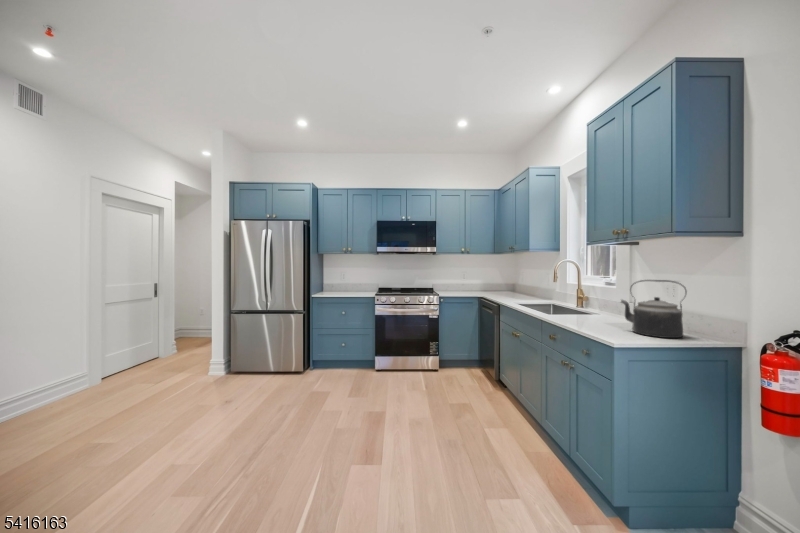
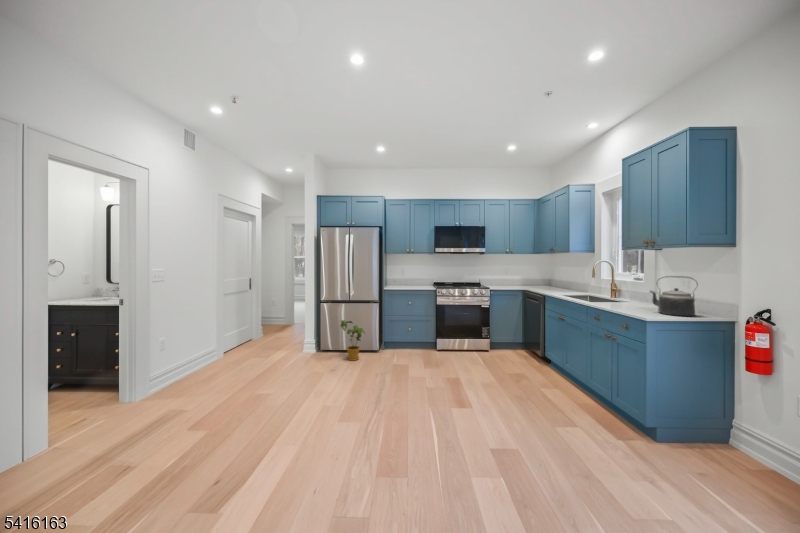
house plant: none [243,336,278,388] -> present [340,320,364,361]

